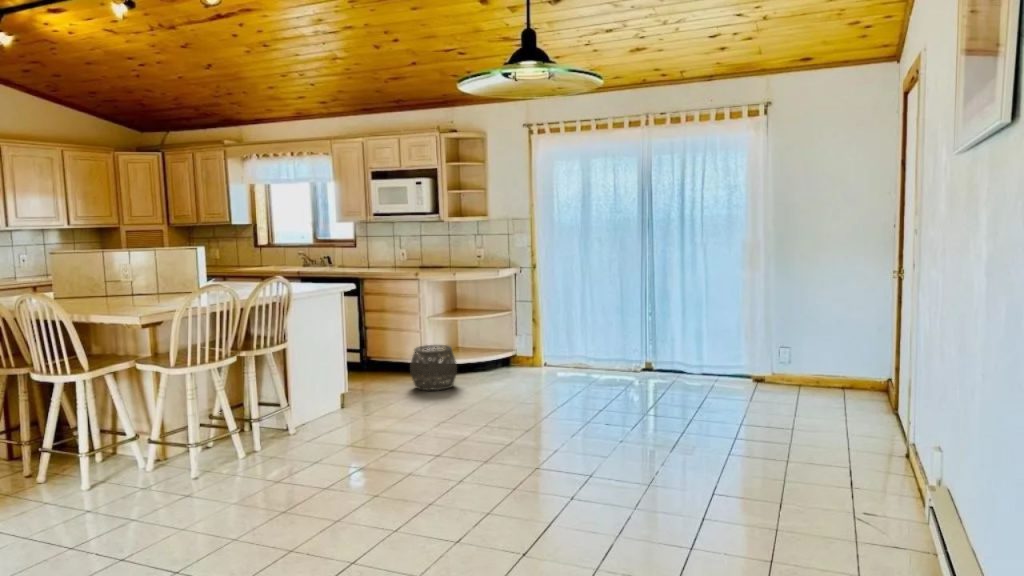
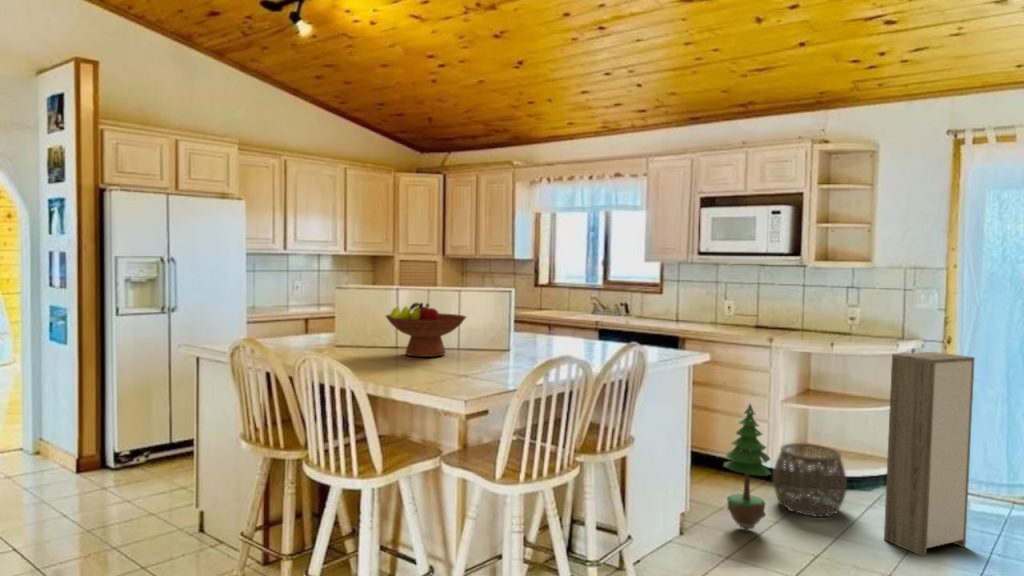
fruit bowl: none [89,263,154,300] -> present [386,303,466,357]
storage cabinet: none [465,274,516,402] -> present [884,352,975,557]
potted tree: none [363,317,395,403] -> present [724,404,771,530]

